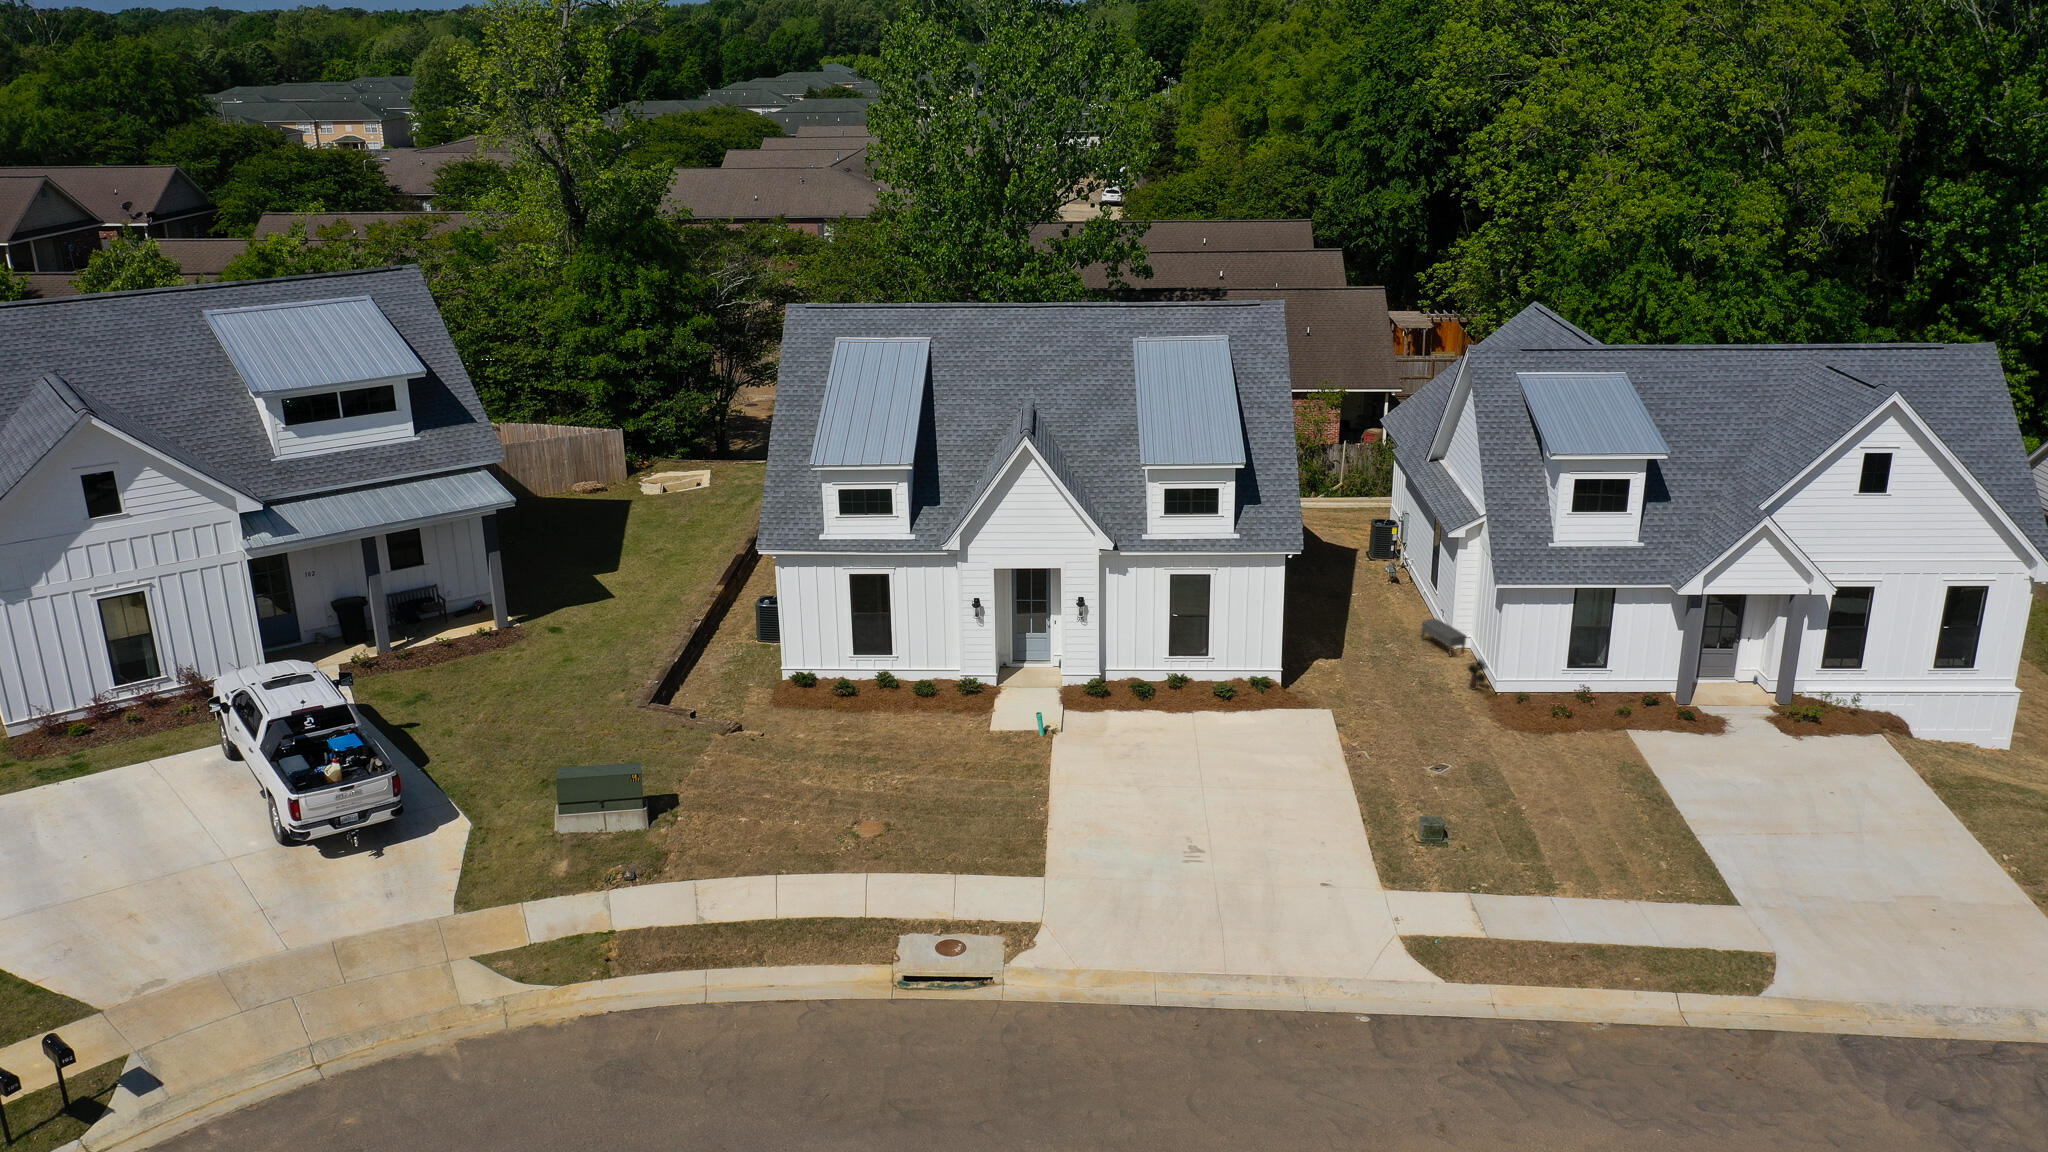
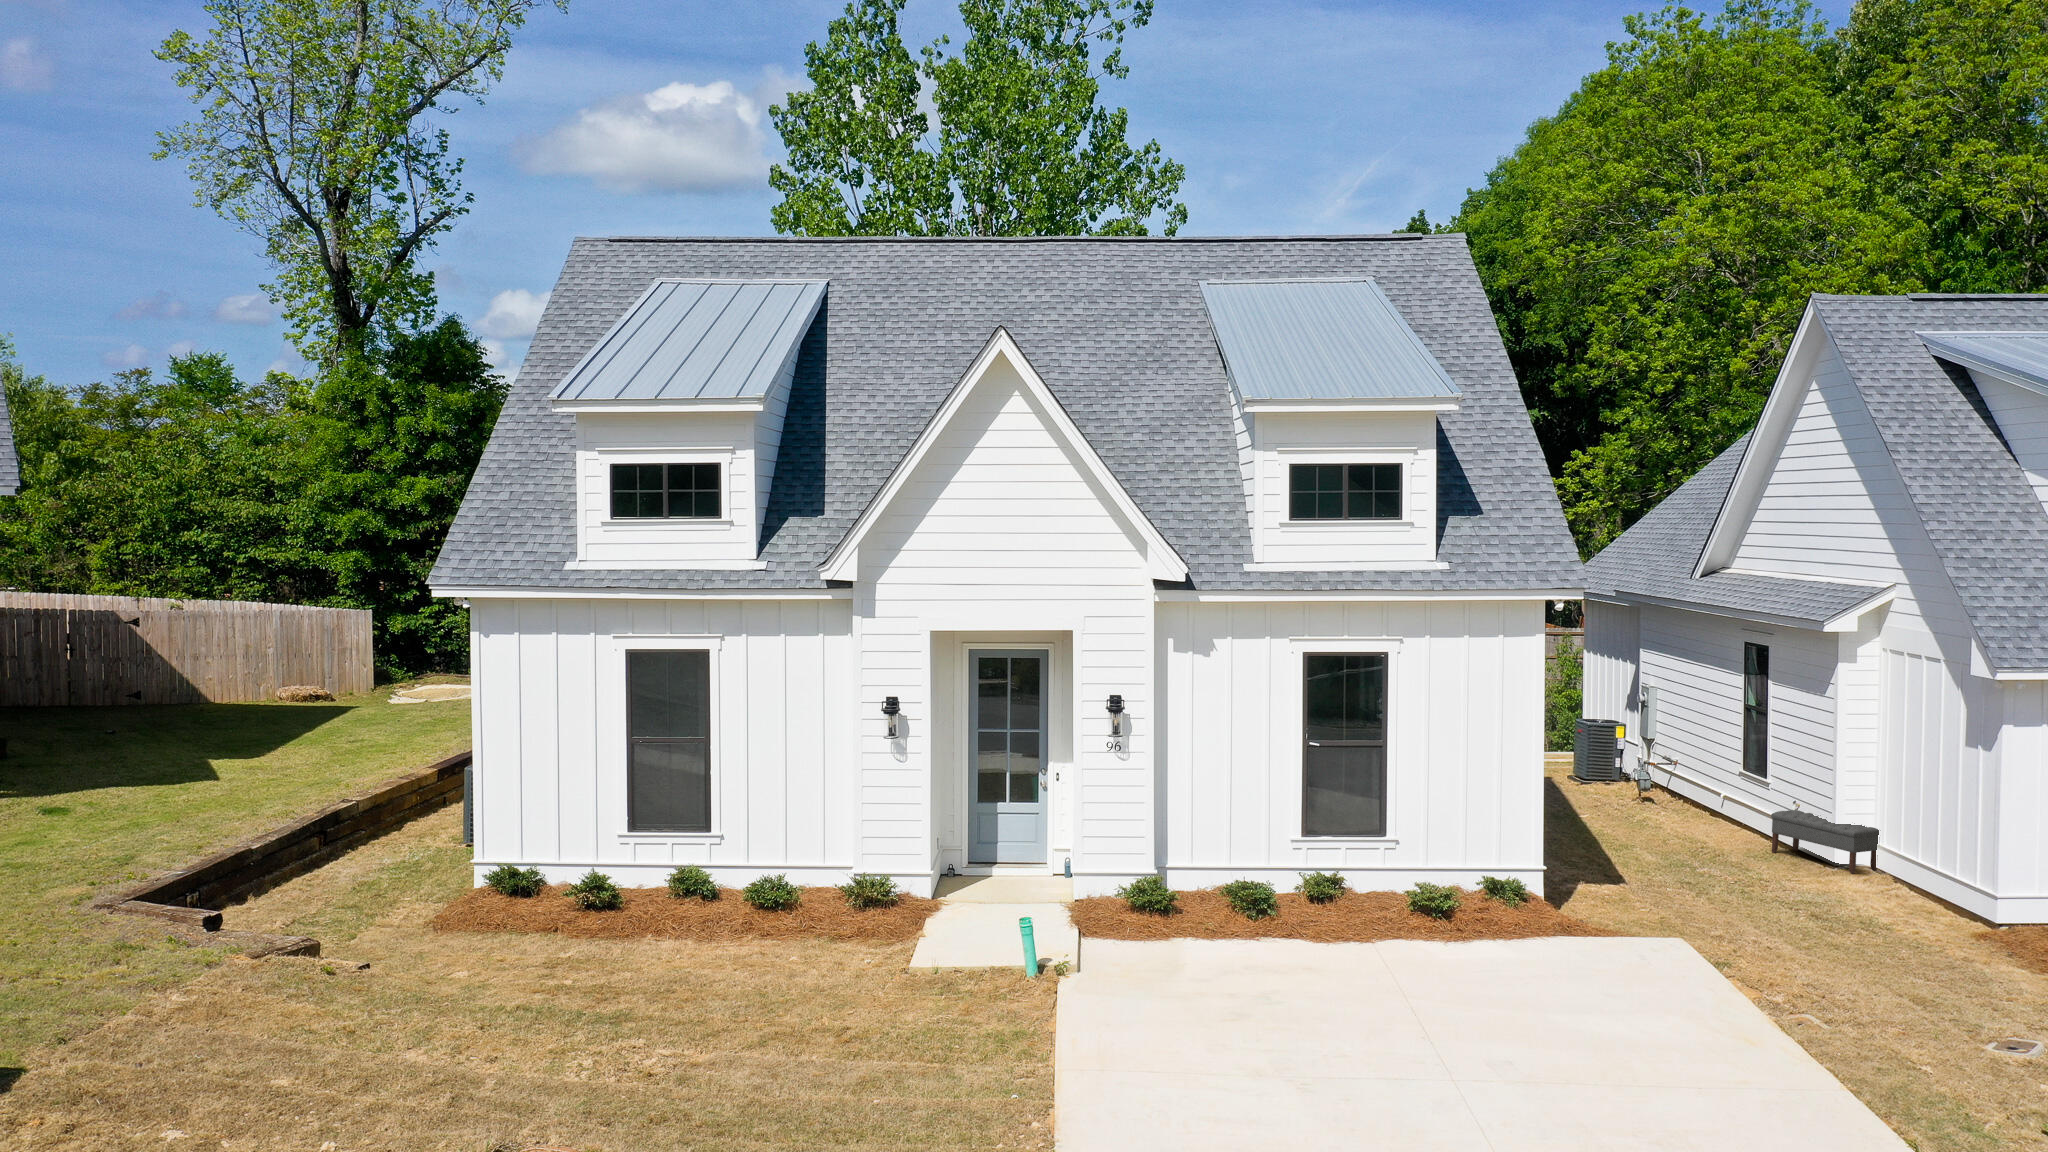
potted plant: present [1468,659,1489,690] -> none [1930,848,1990,919]

